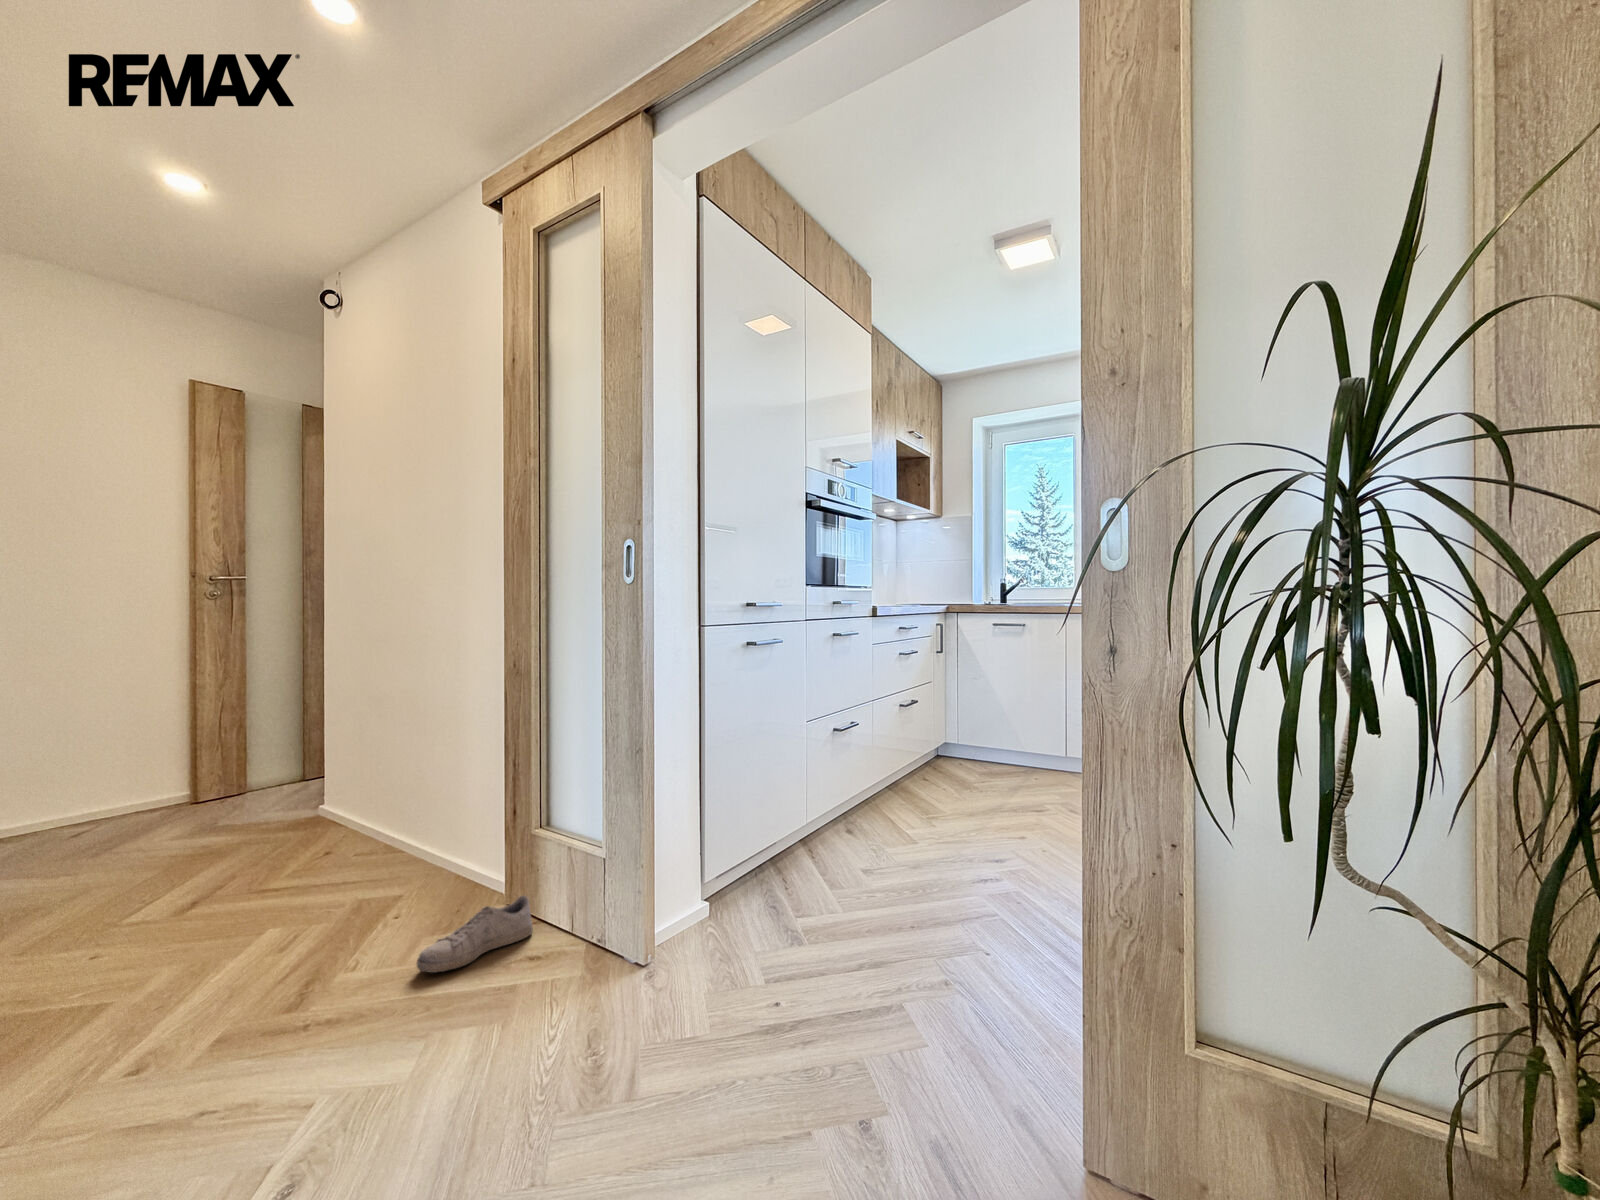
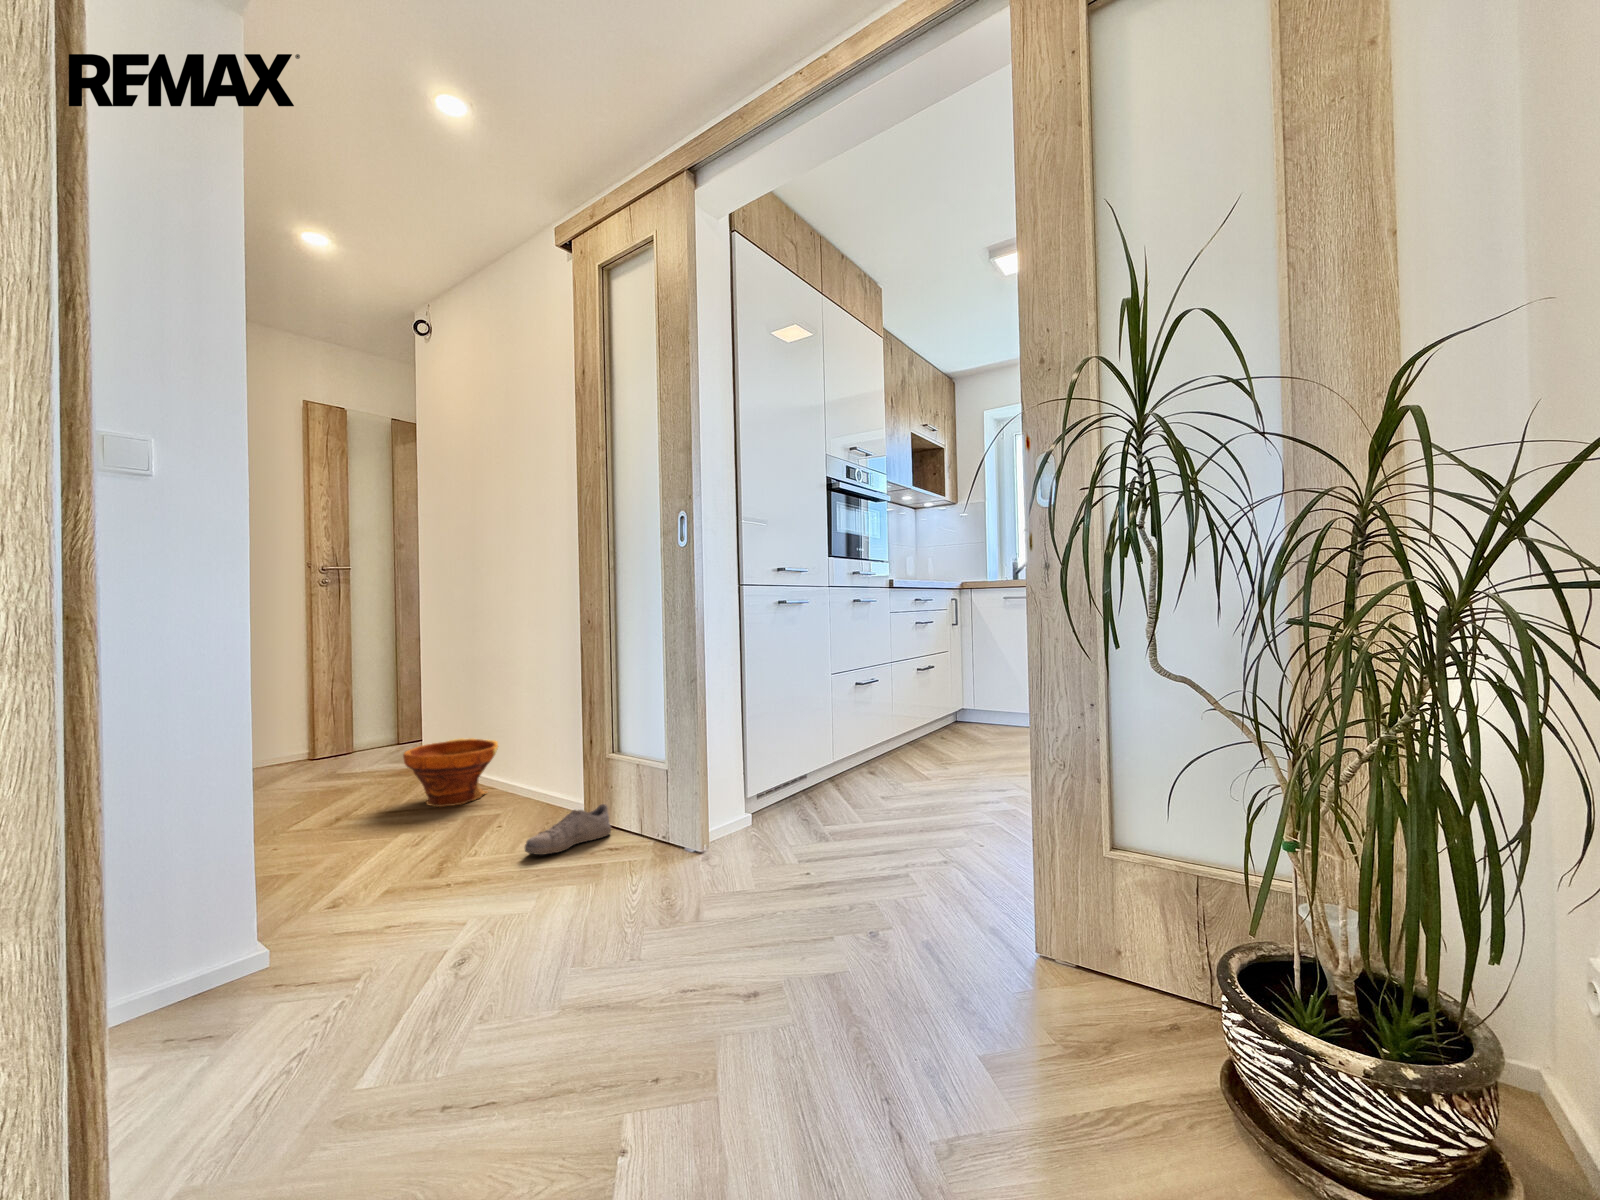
planter: none [281,793,404,884] -> present [403,738,498,807]

